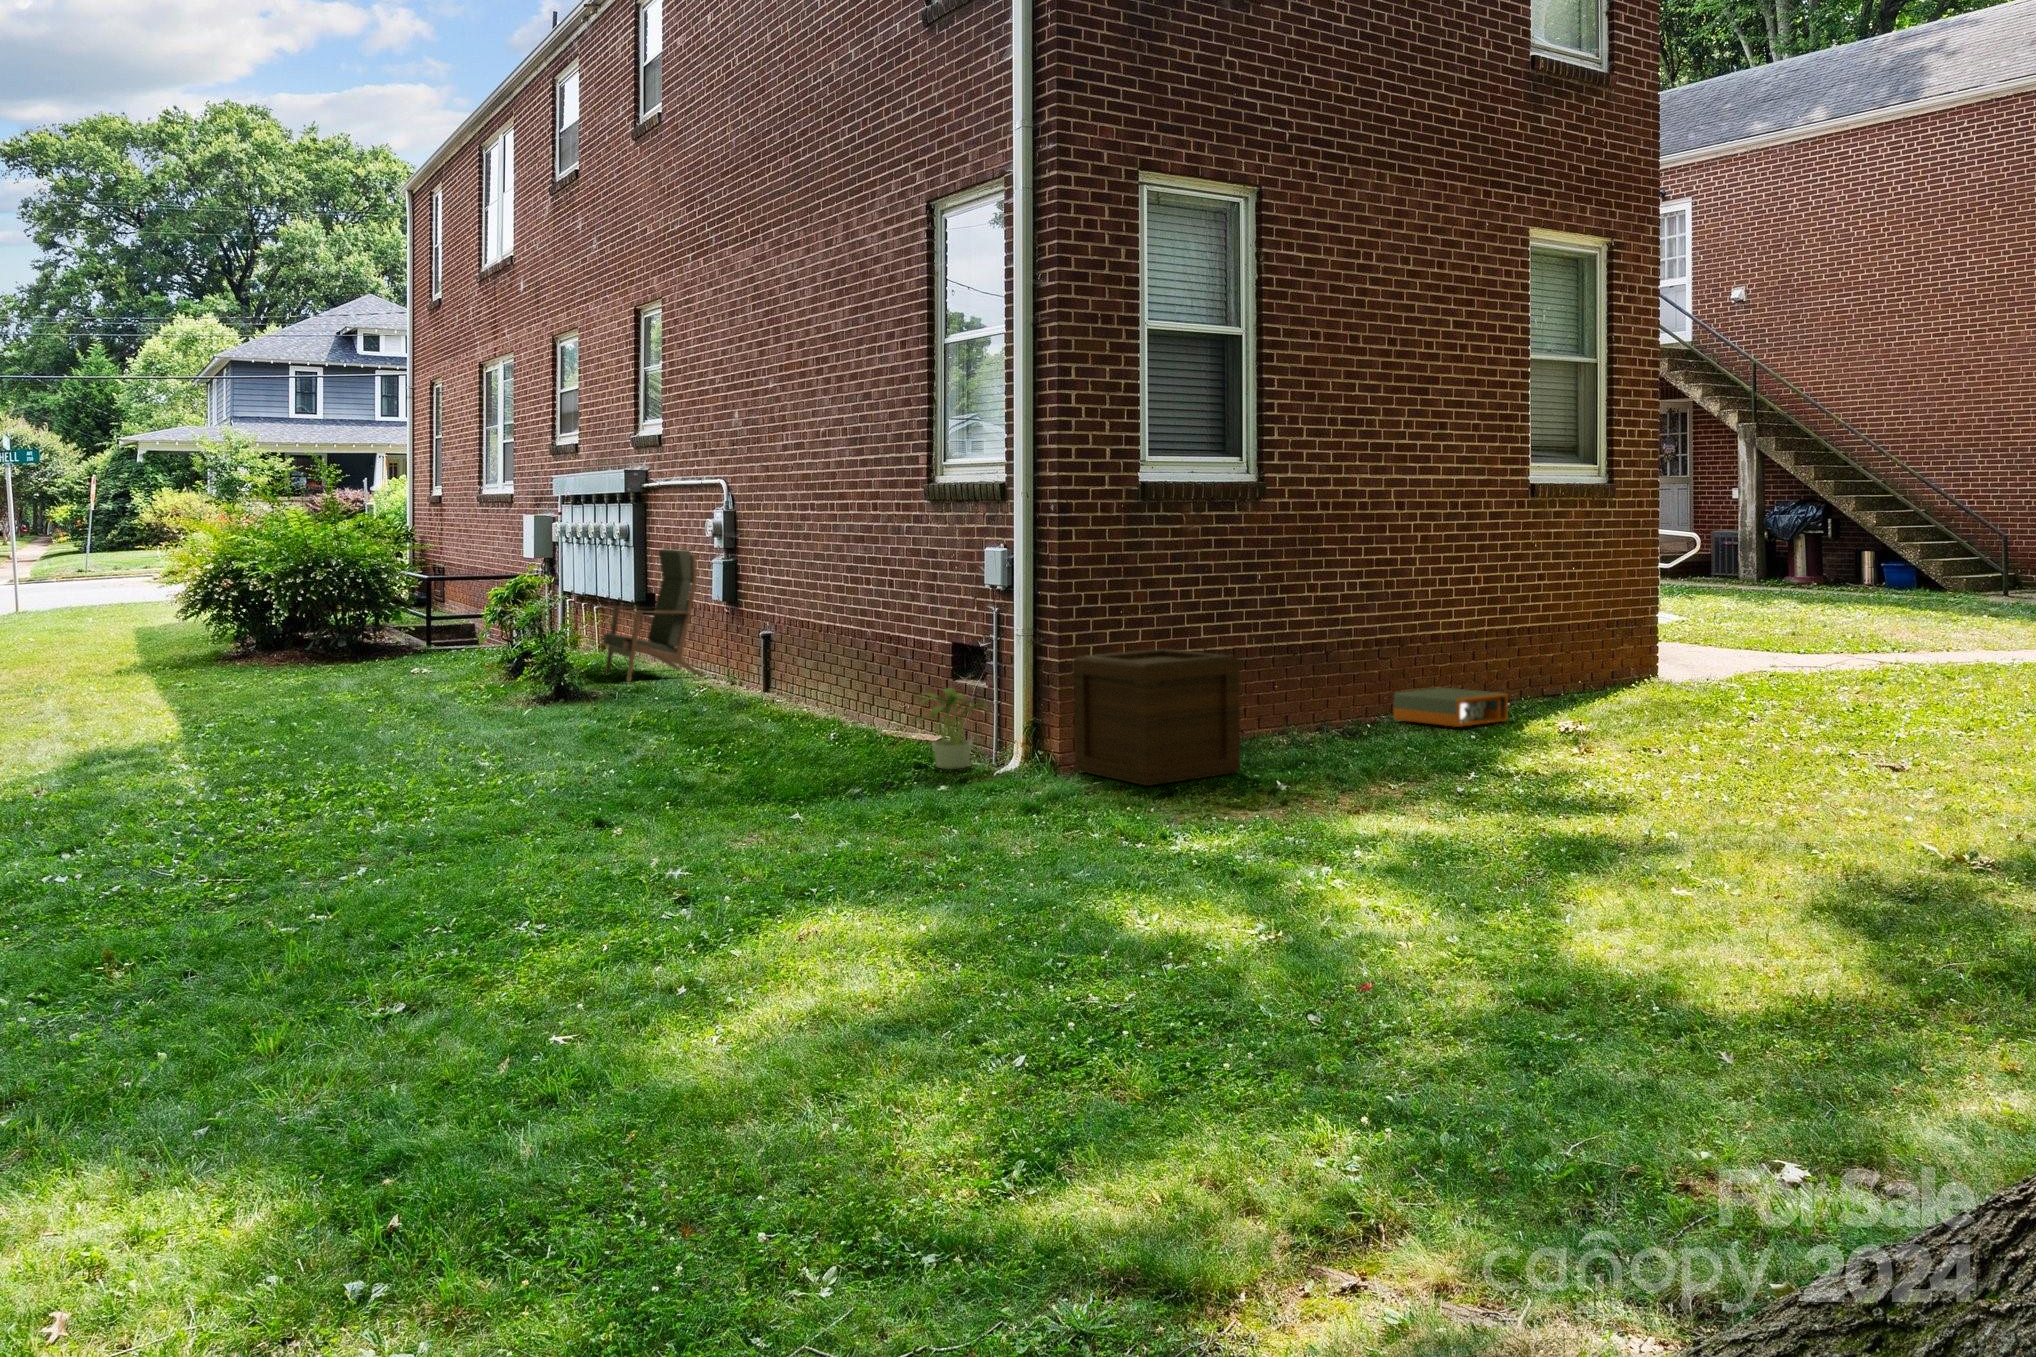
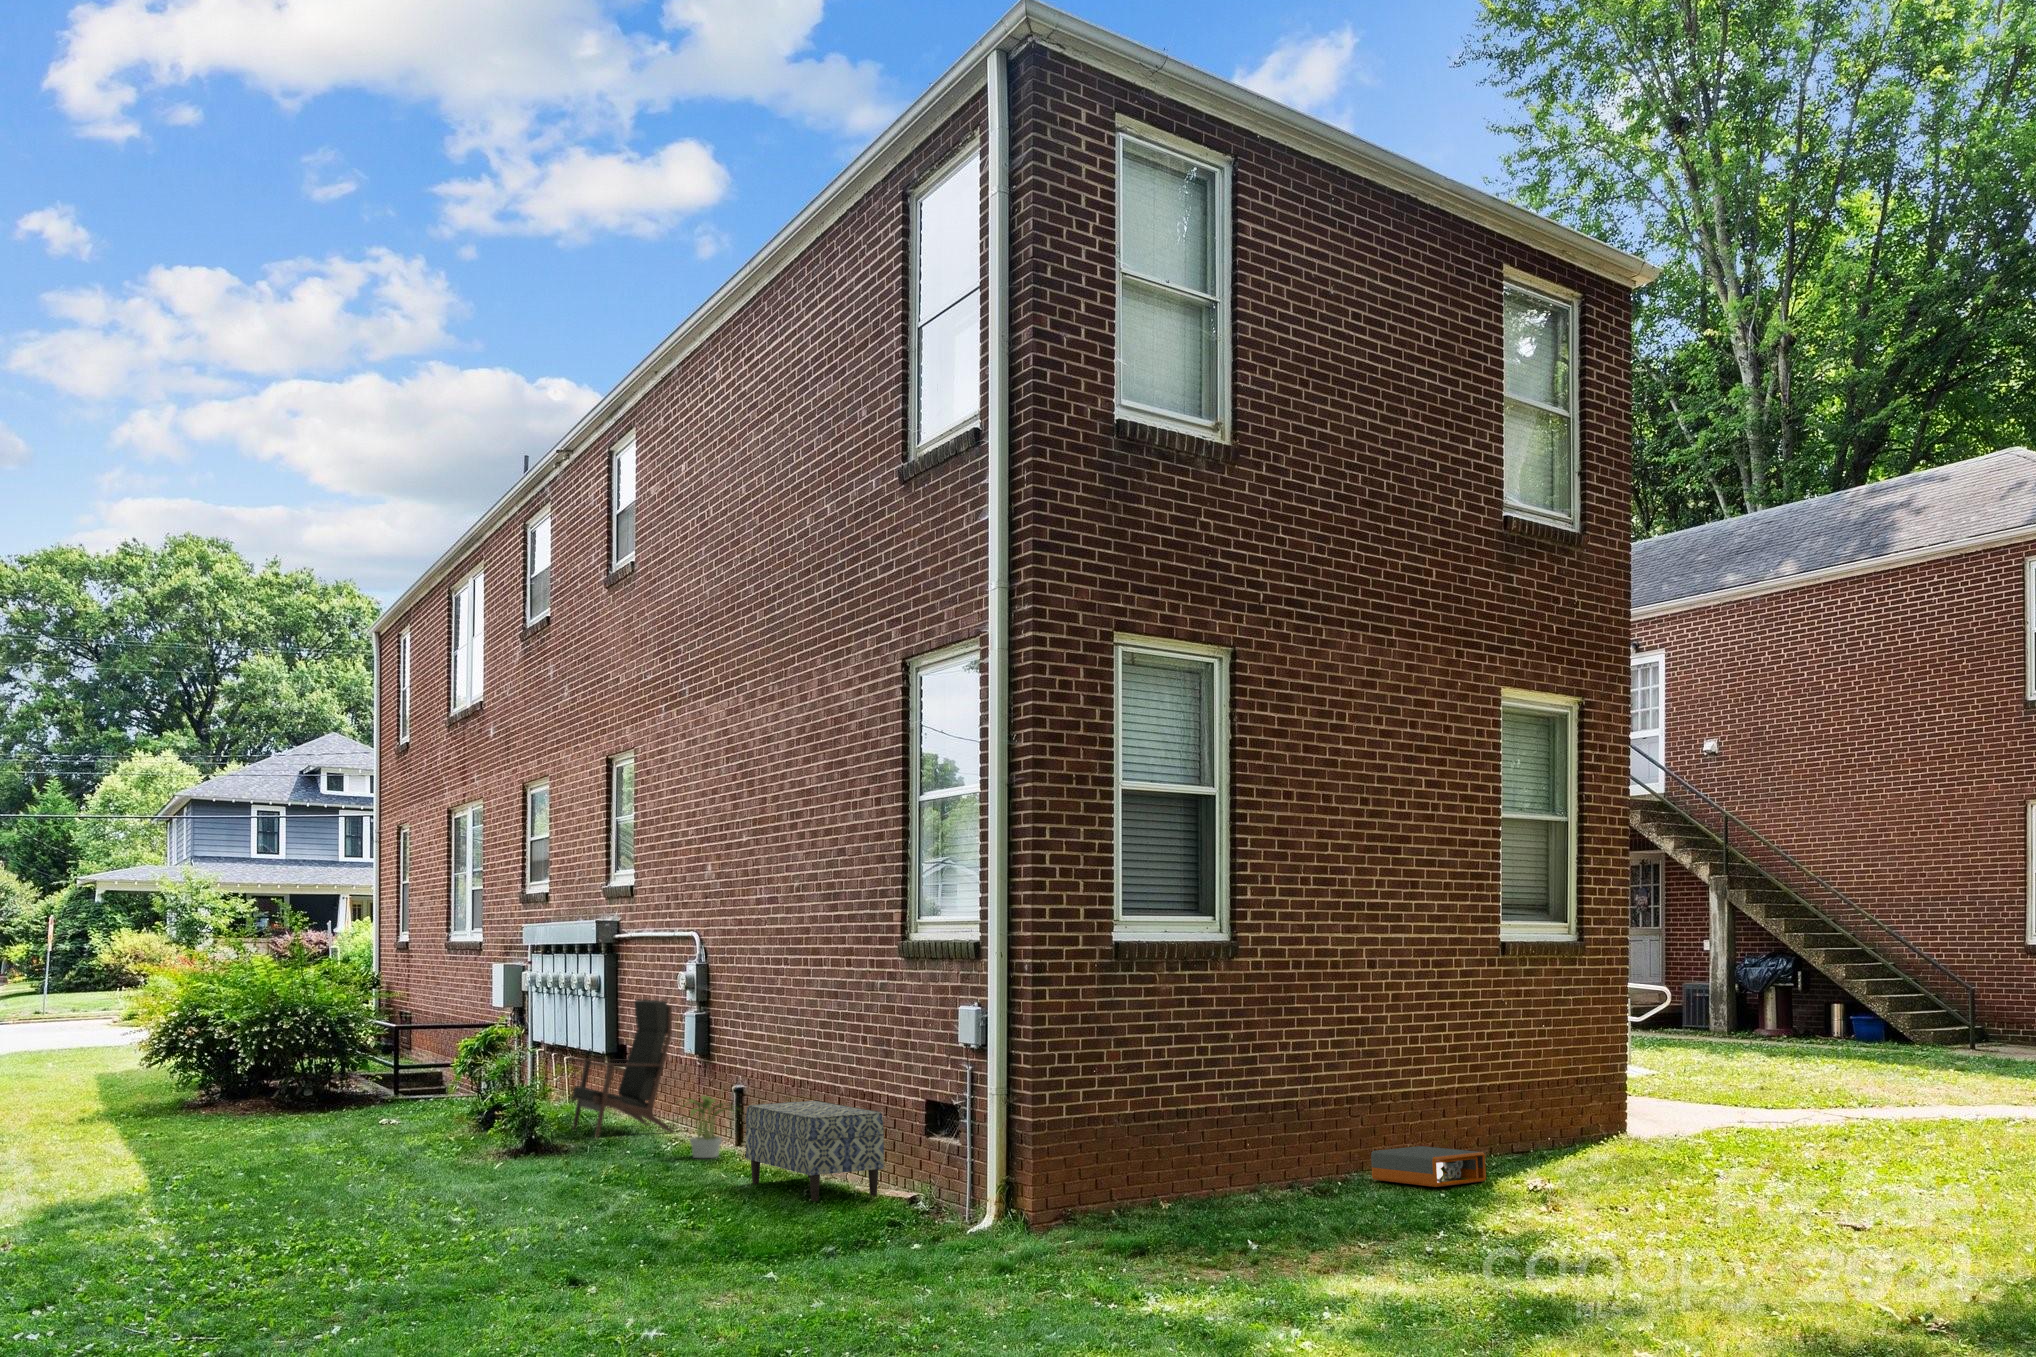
bench: none [771,646,909,742] -> present [746,1101,884,1201]
wooden crate: present [1073,649,1240,786] -> none [1047,1105,1213,1246]
potted plant: present [912,688,988,769] -> present [676,1096,727,1158]

